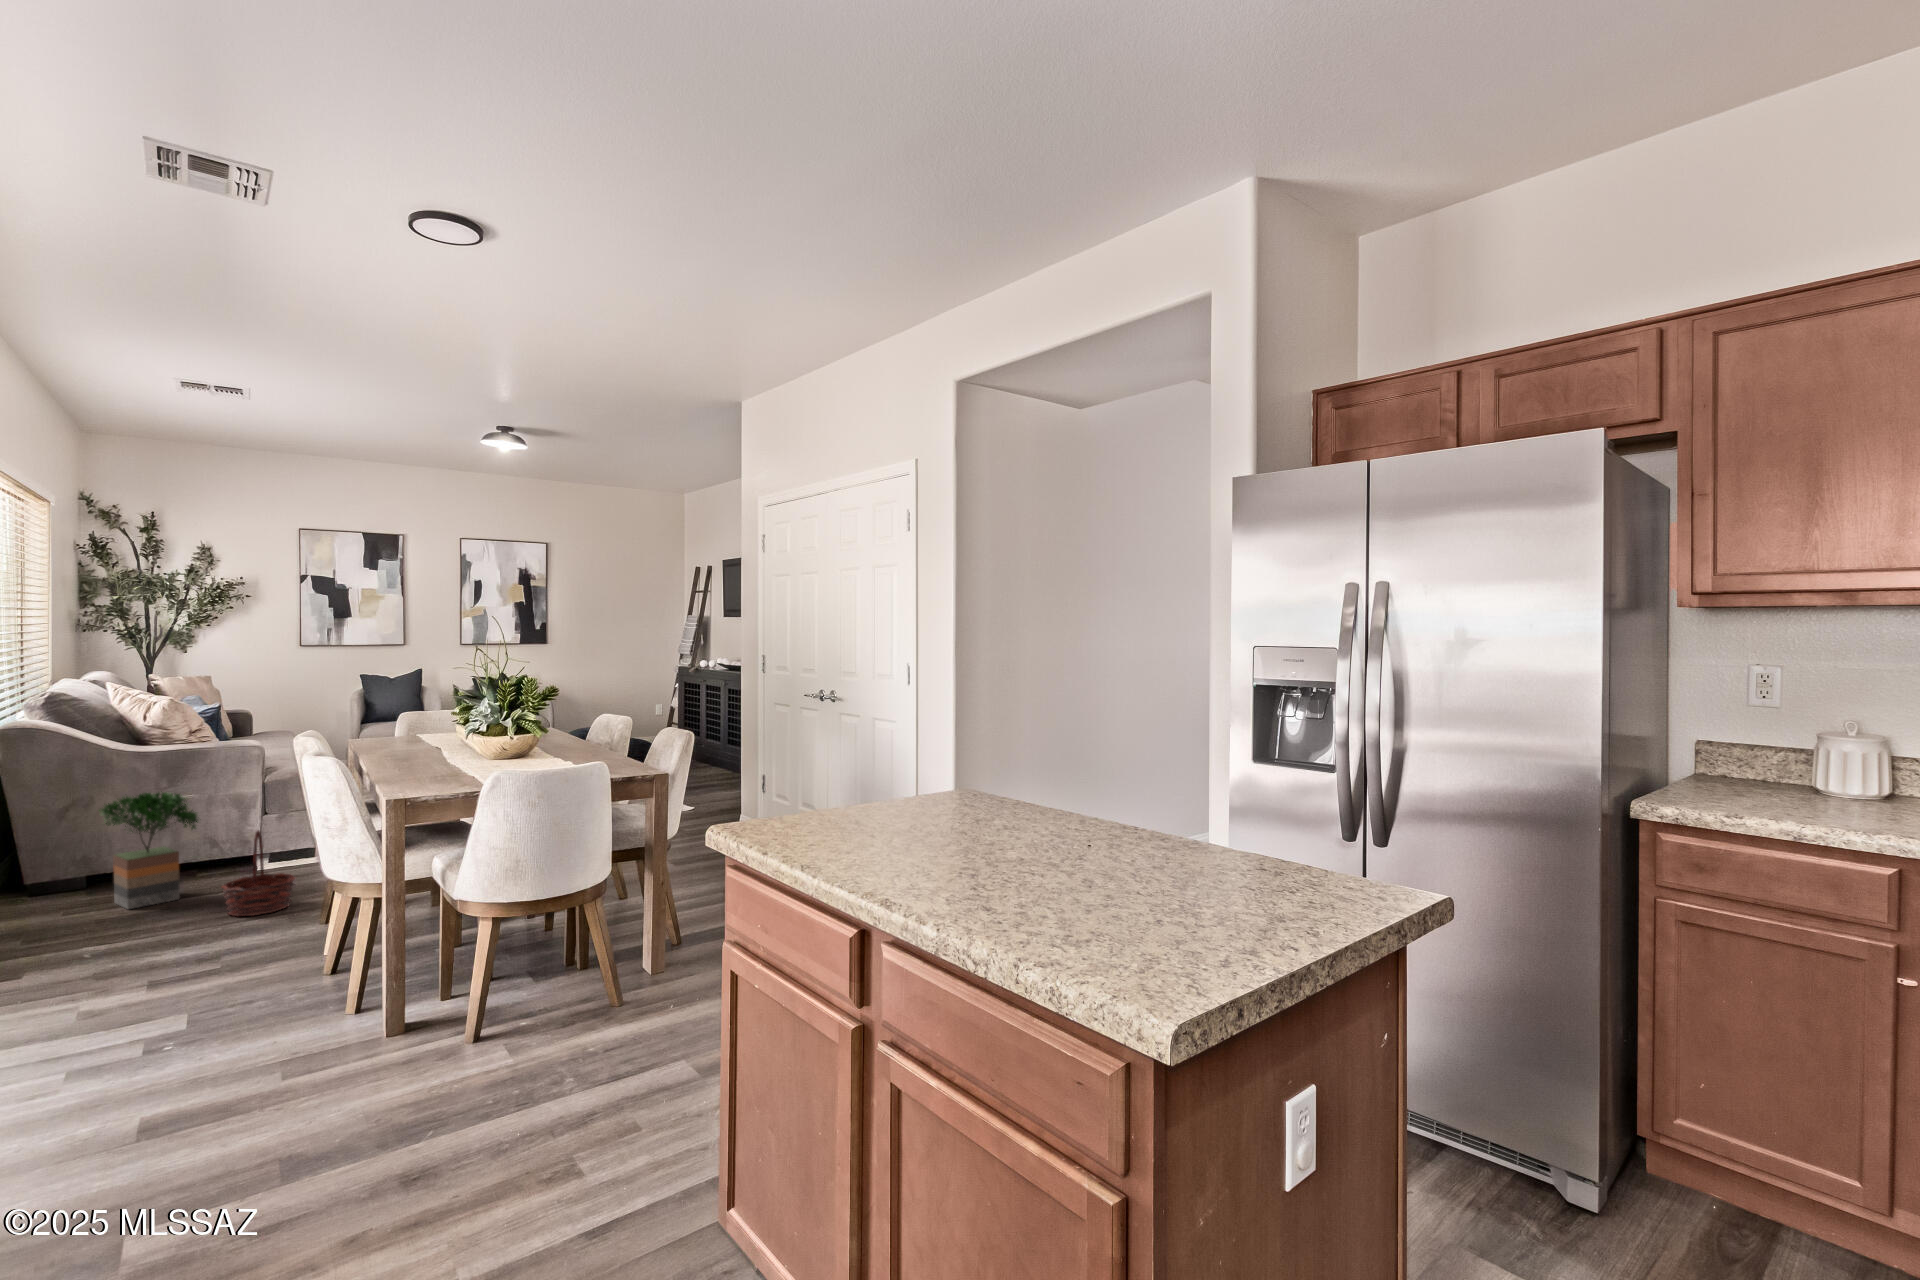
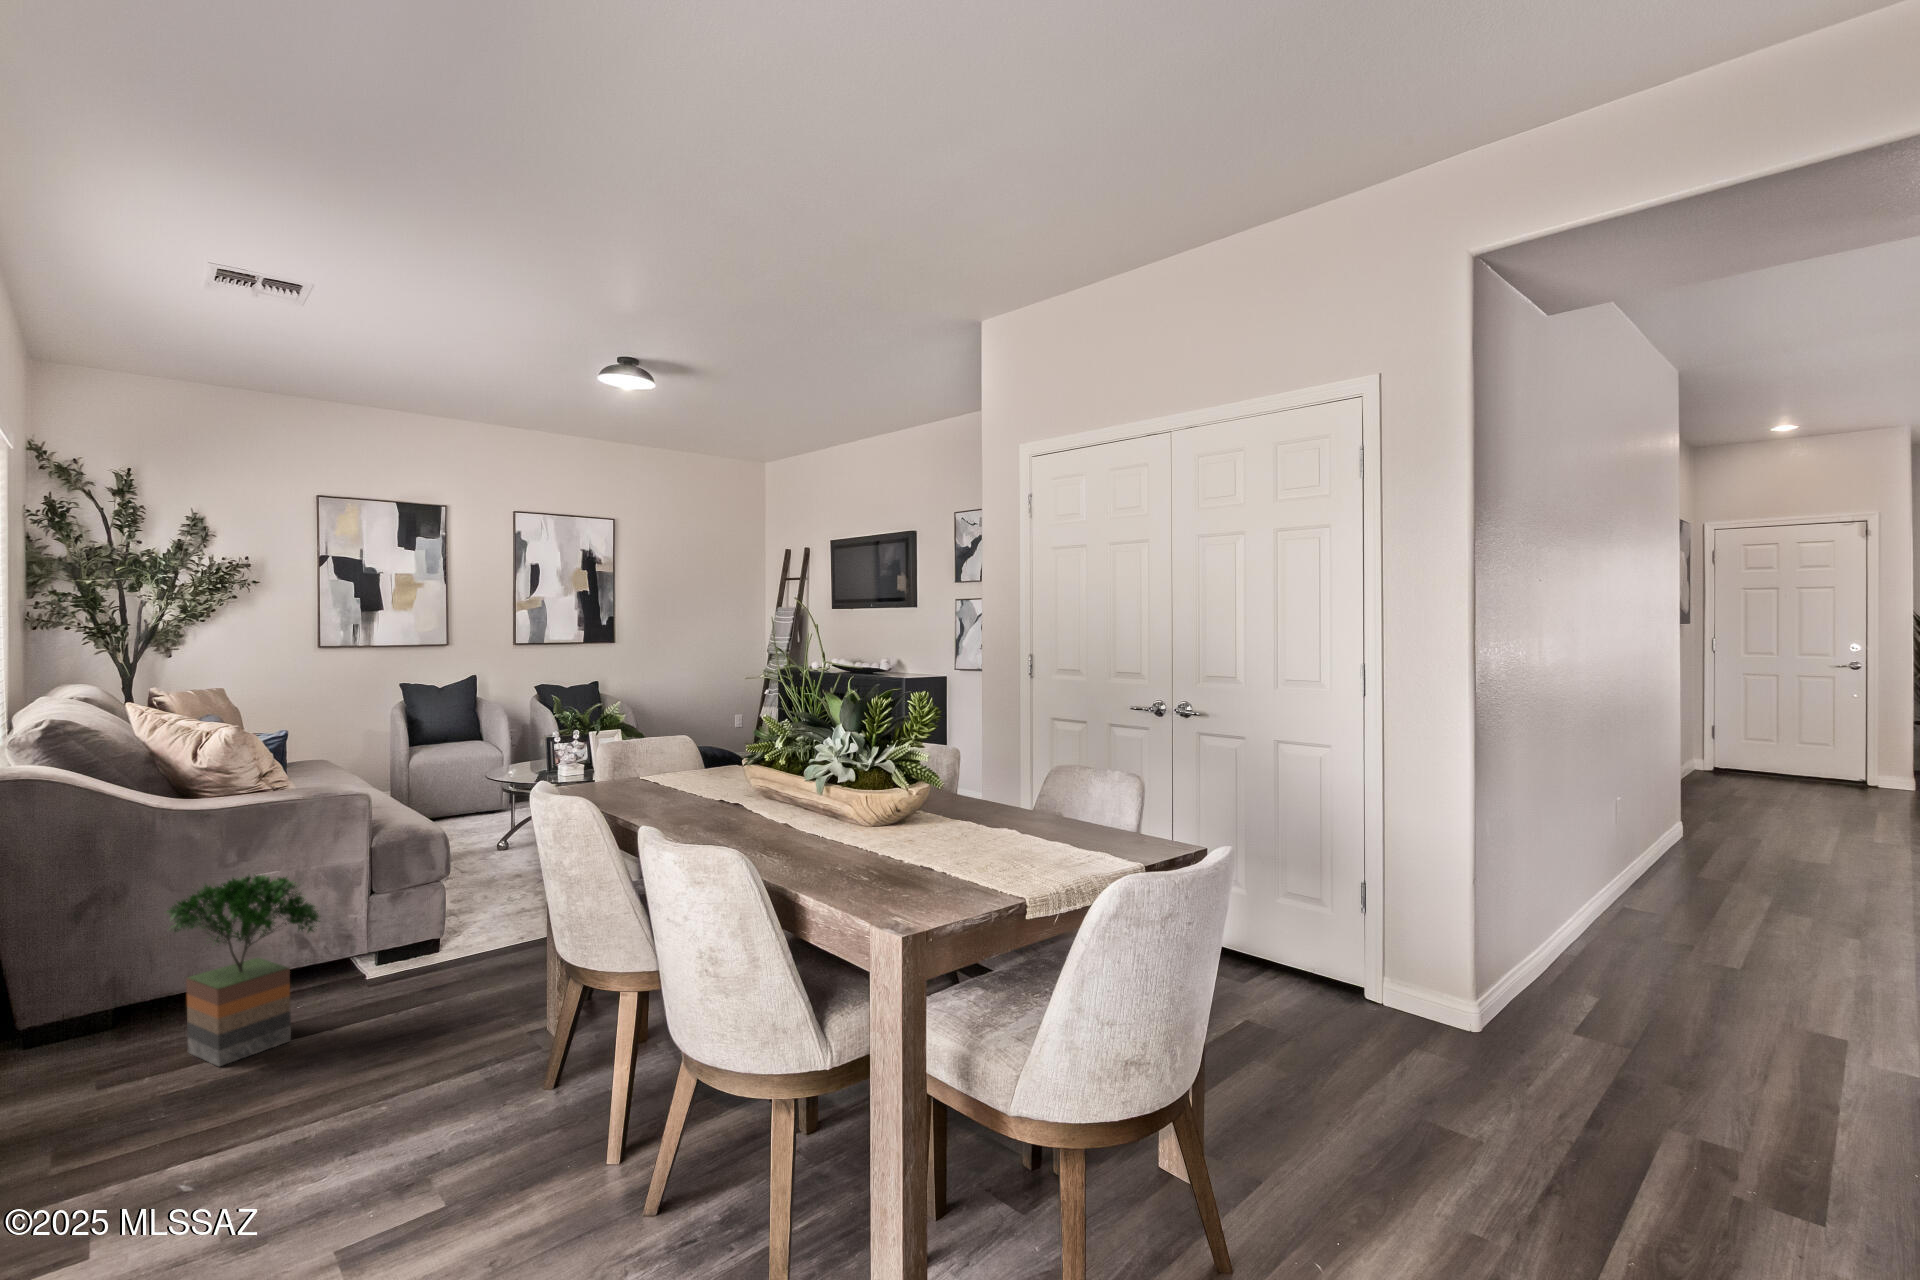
basket: present [222,831,295,916] -> none [378,935,484,1074]

